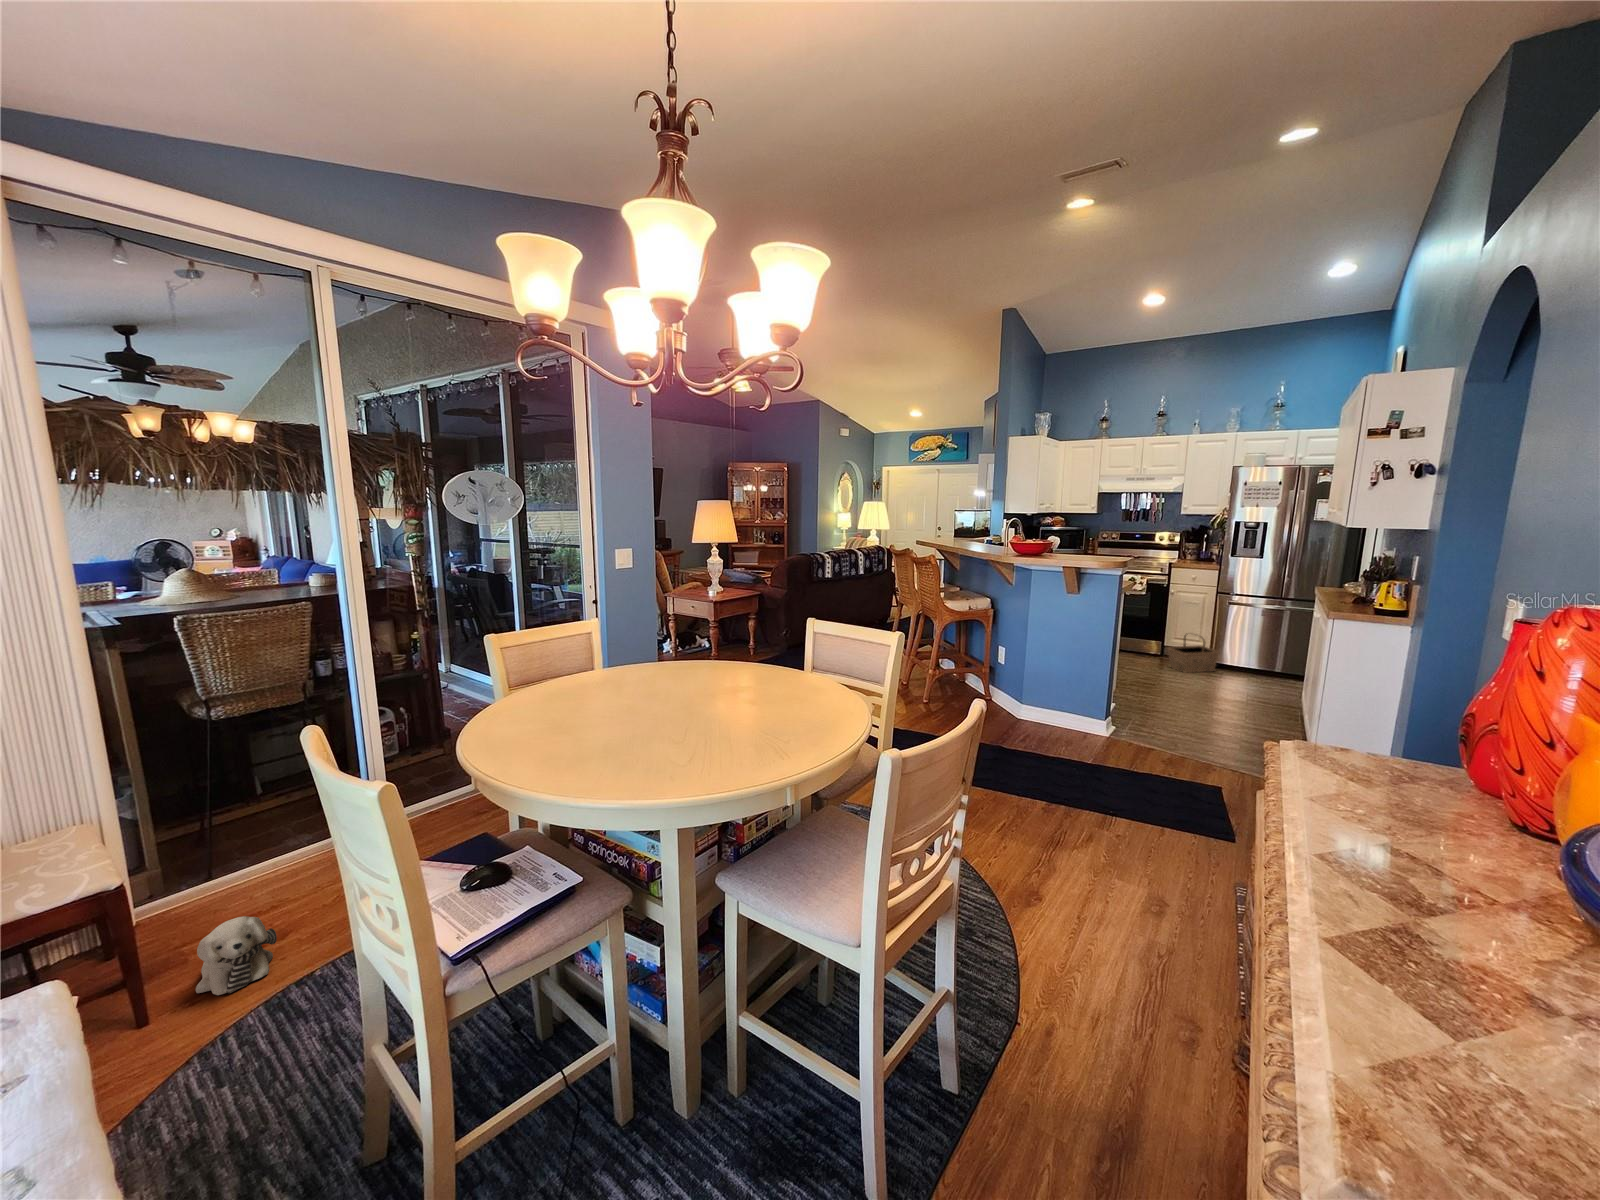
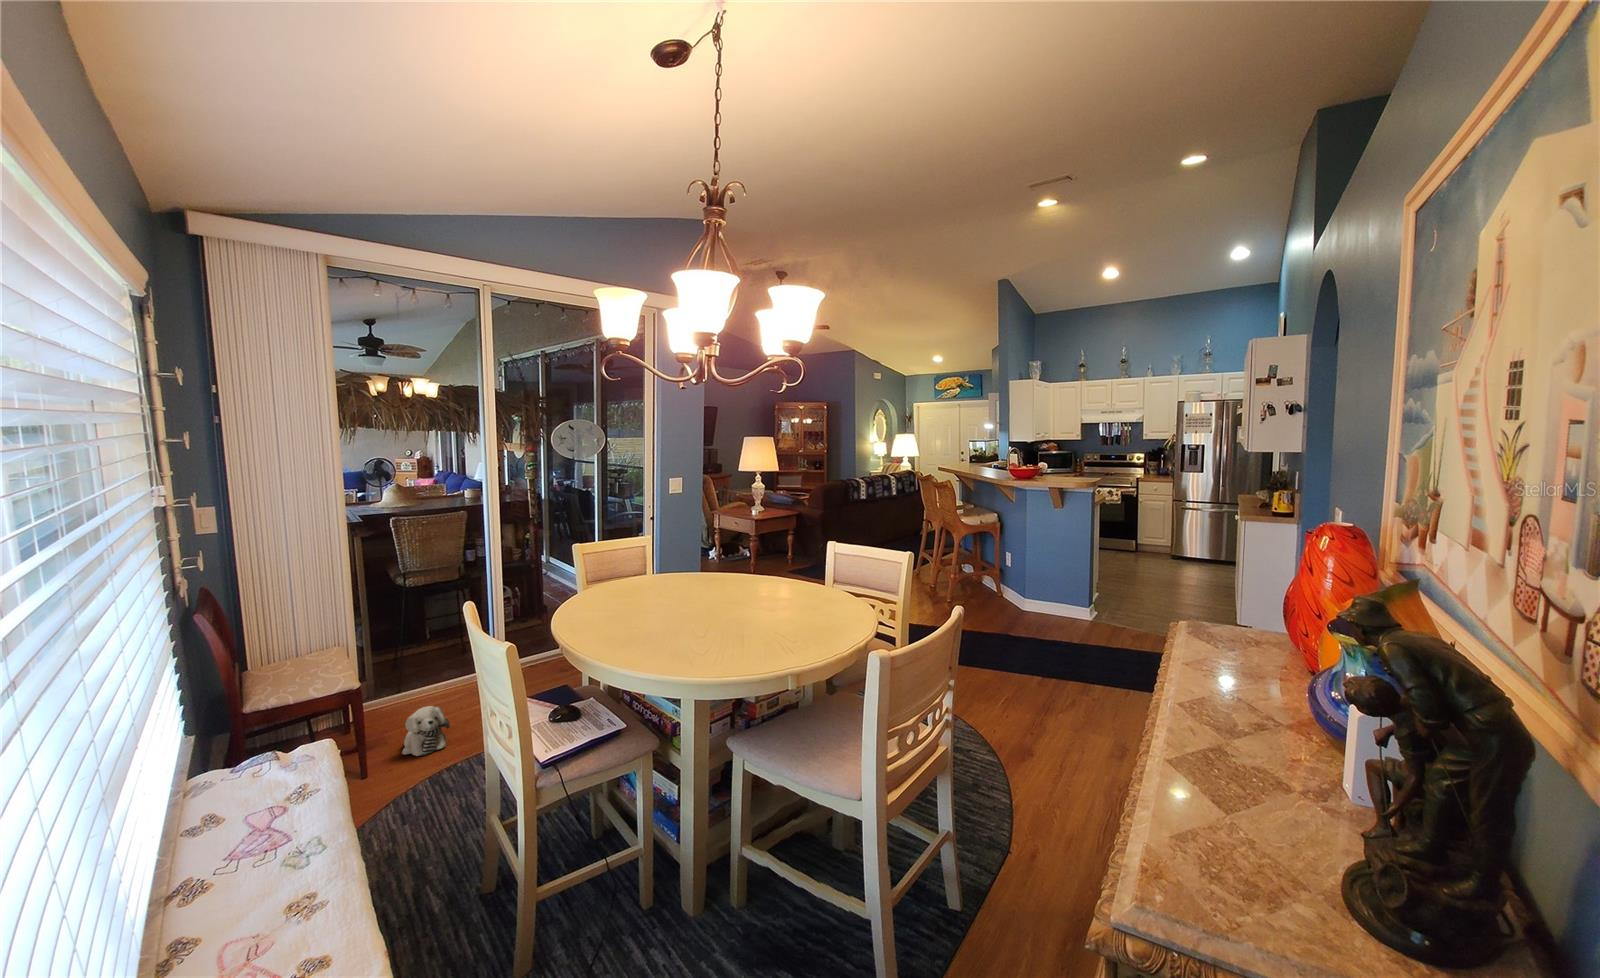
basket: present [1167,635,1219,673] -> none [1171,544,1219,581]

